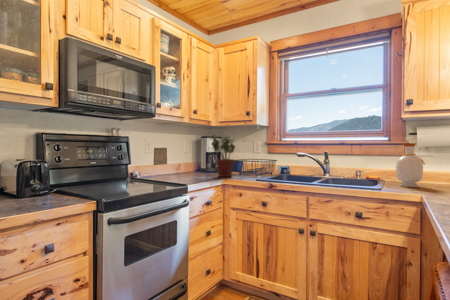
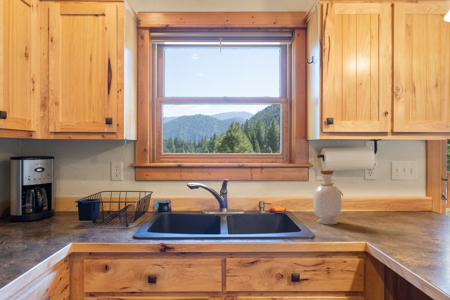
potted plant: present [211,135,235,177] -> none [36,158,90,236]

